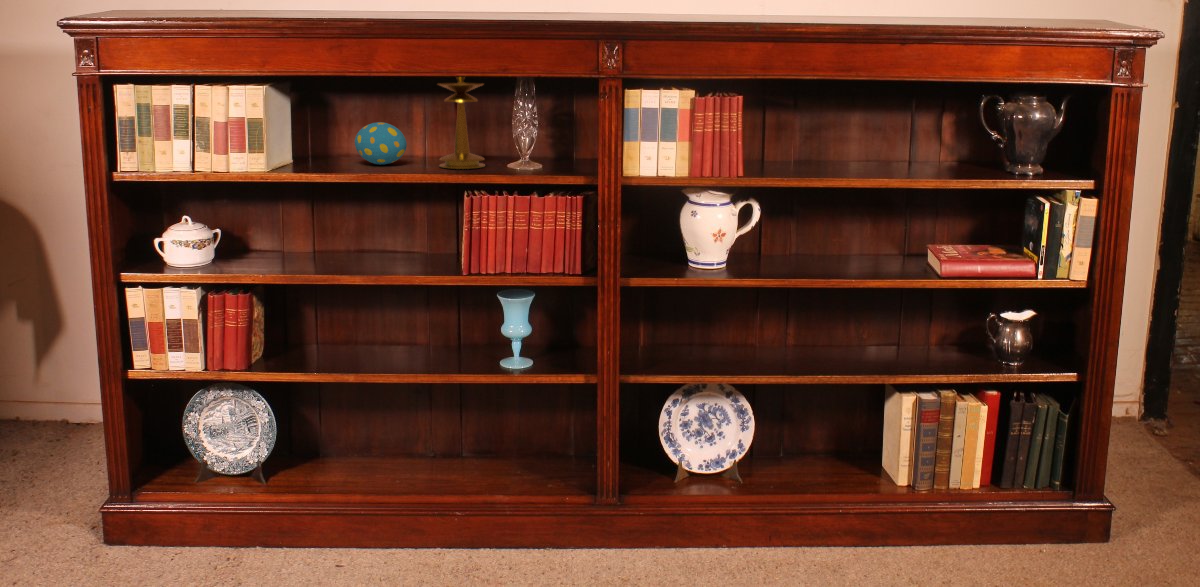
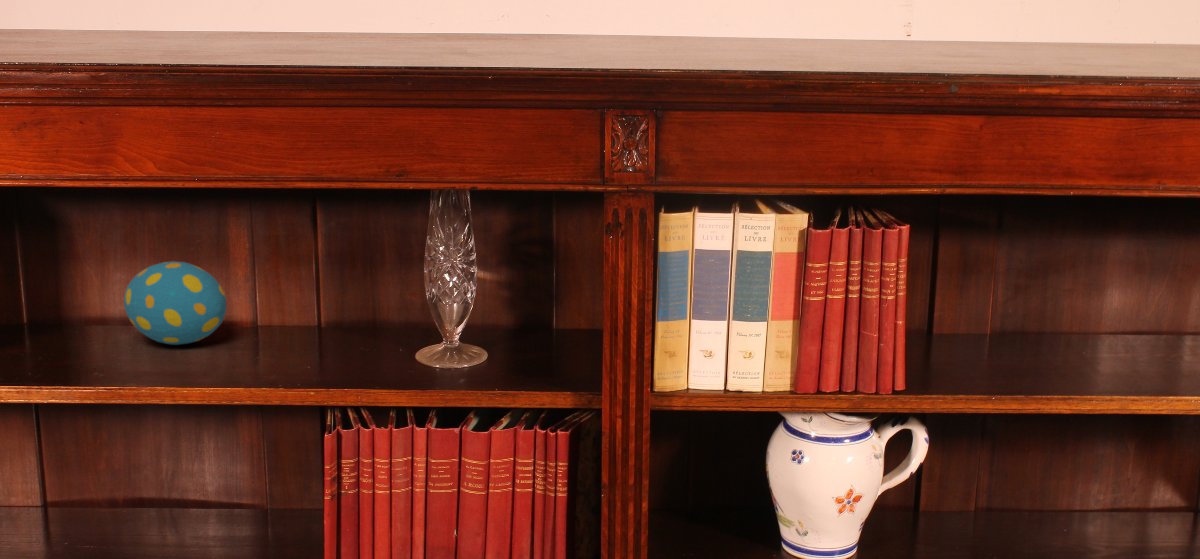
candlestick: present [438,77,485,169] -> none [279,128,380,362]

